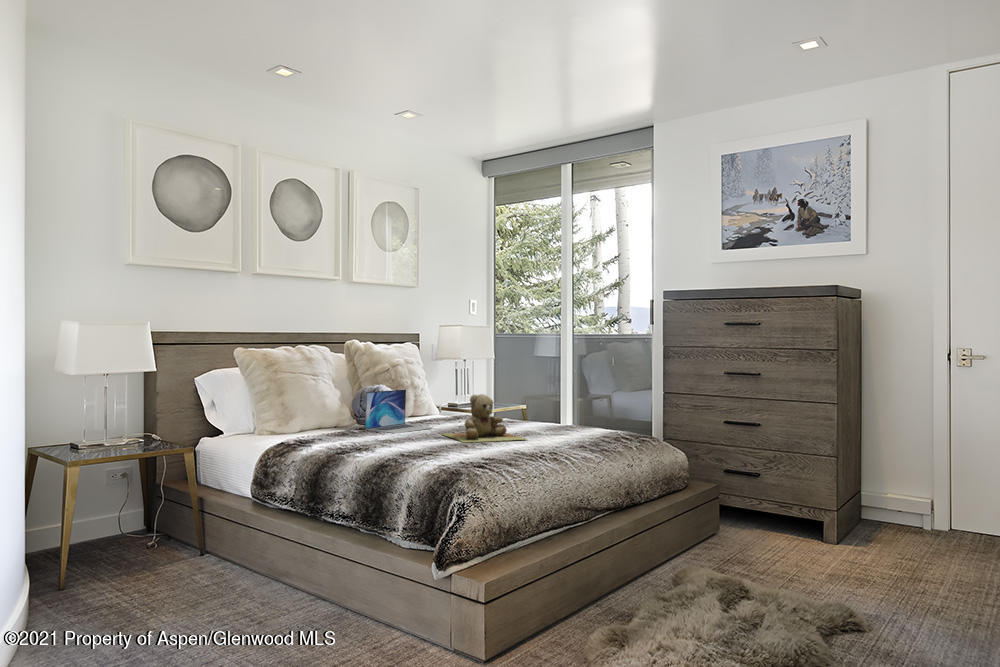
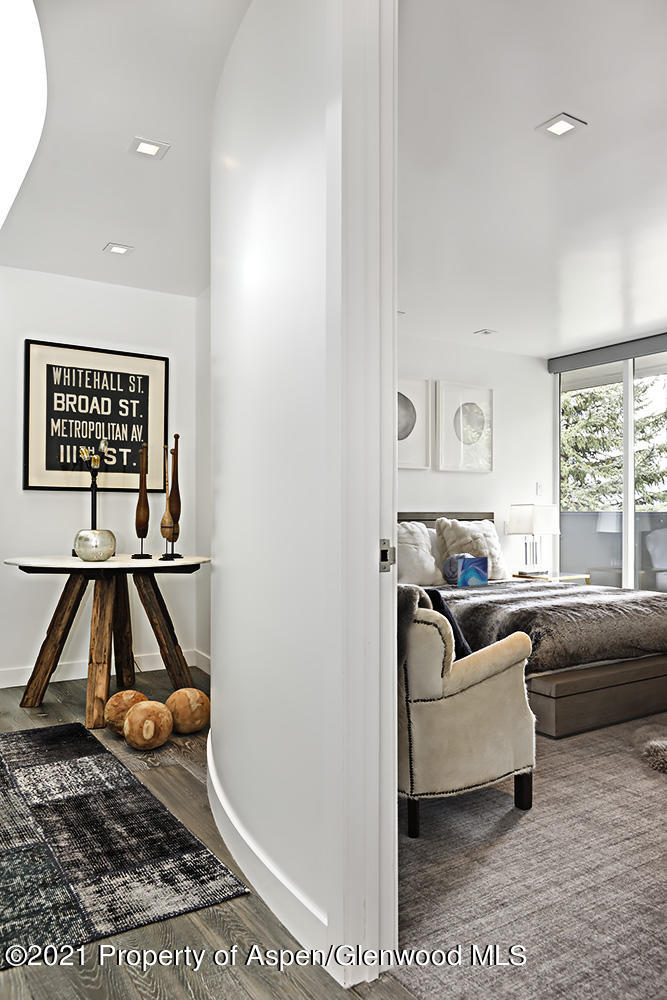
teddy bear: present [443,394,525,442] -> none [518,560,591,596]

